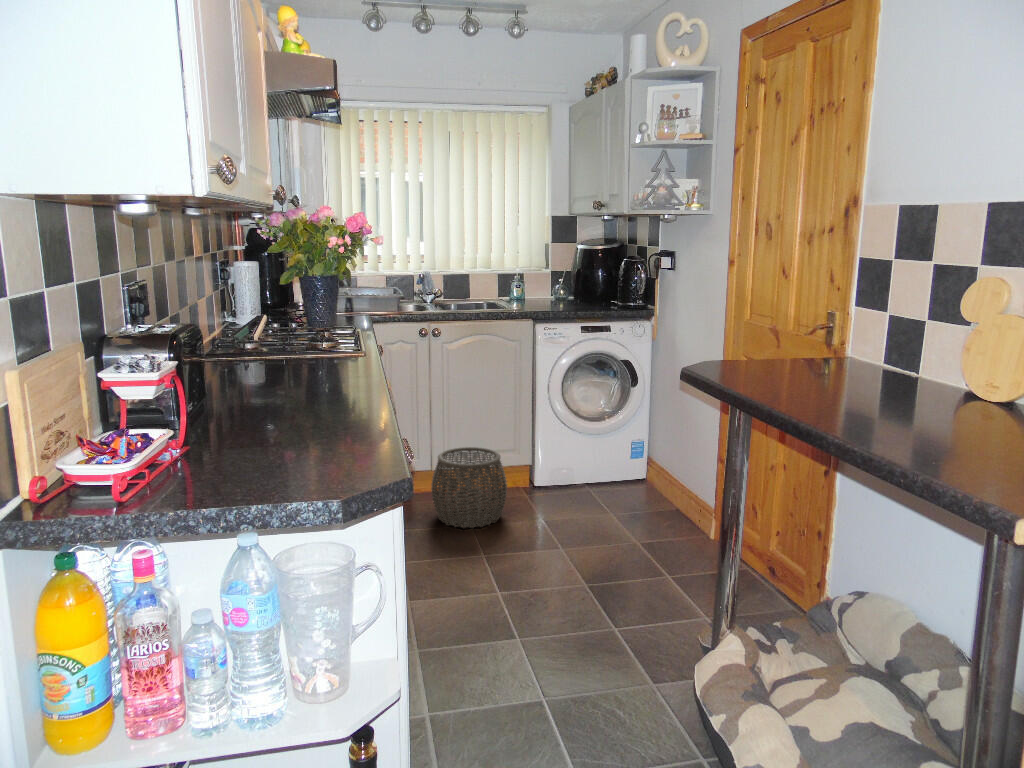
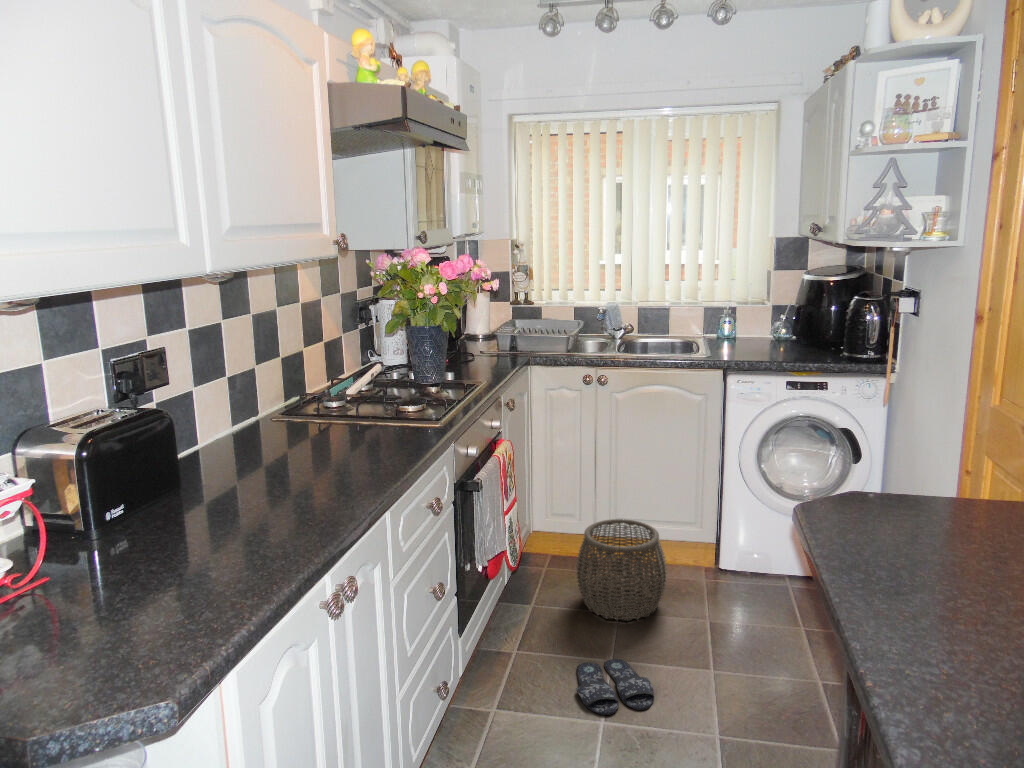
slippers: none [459,551,529,585] -> present [576,659,654,715]

